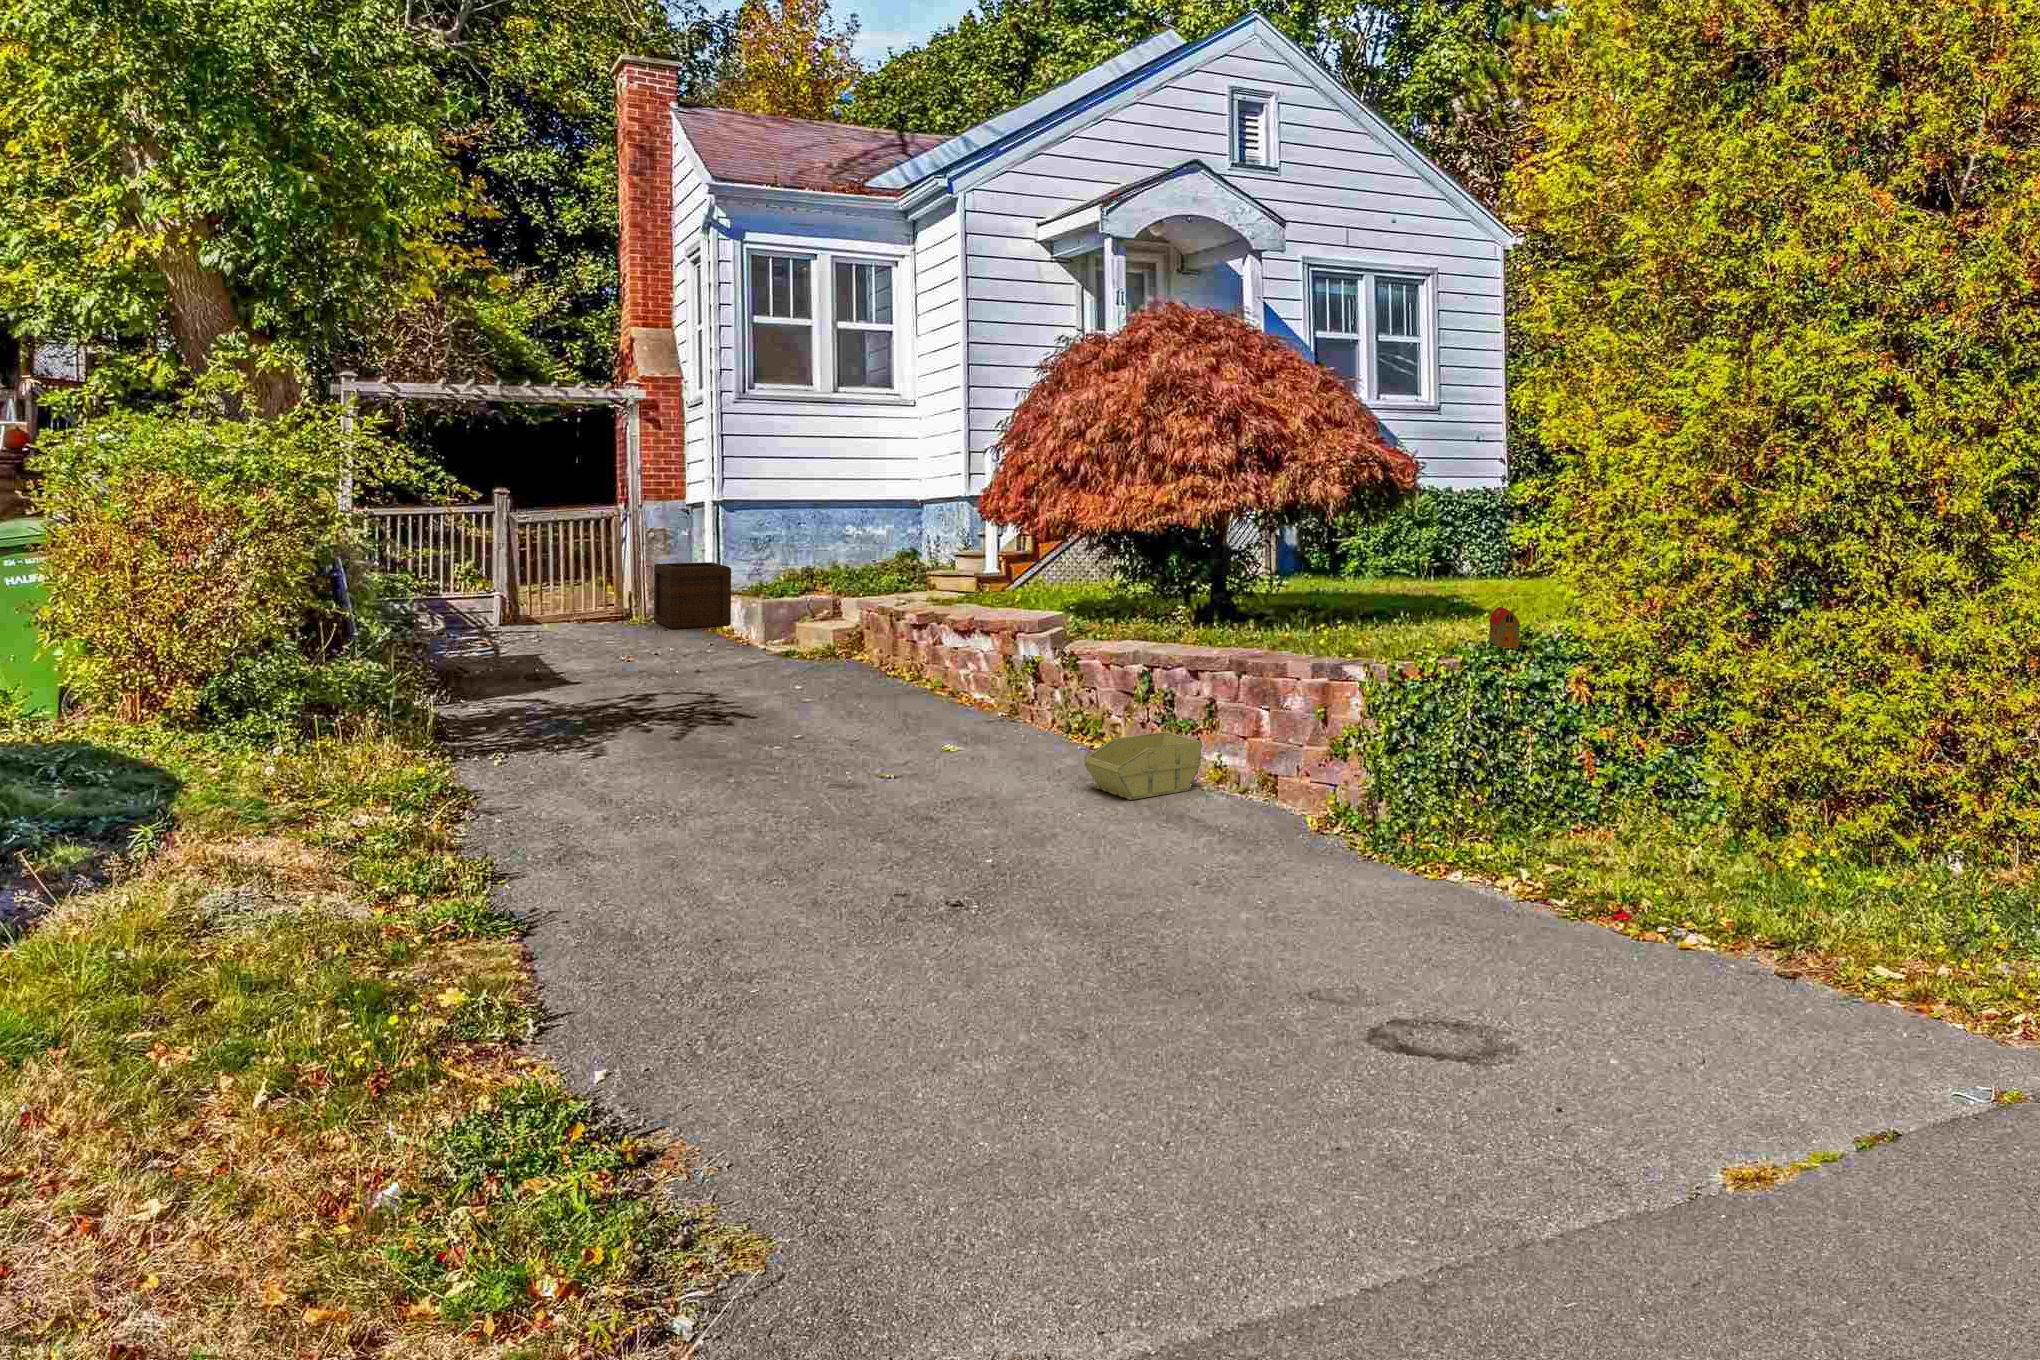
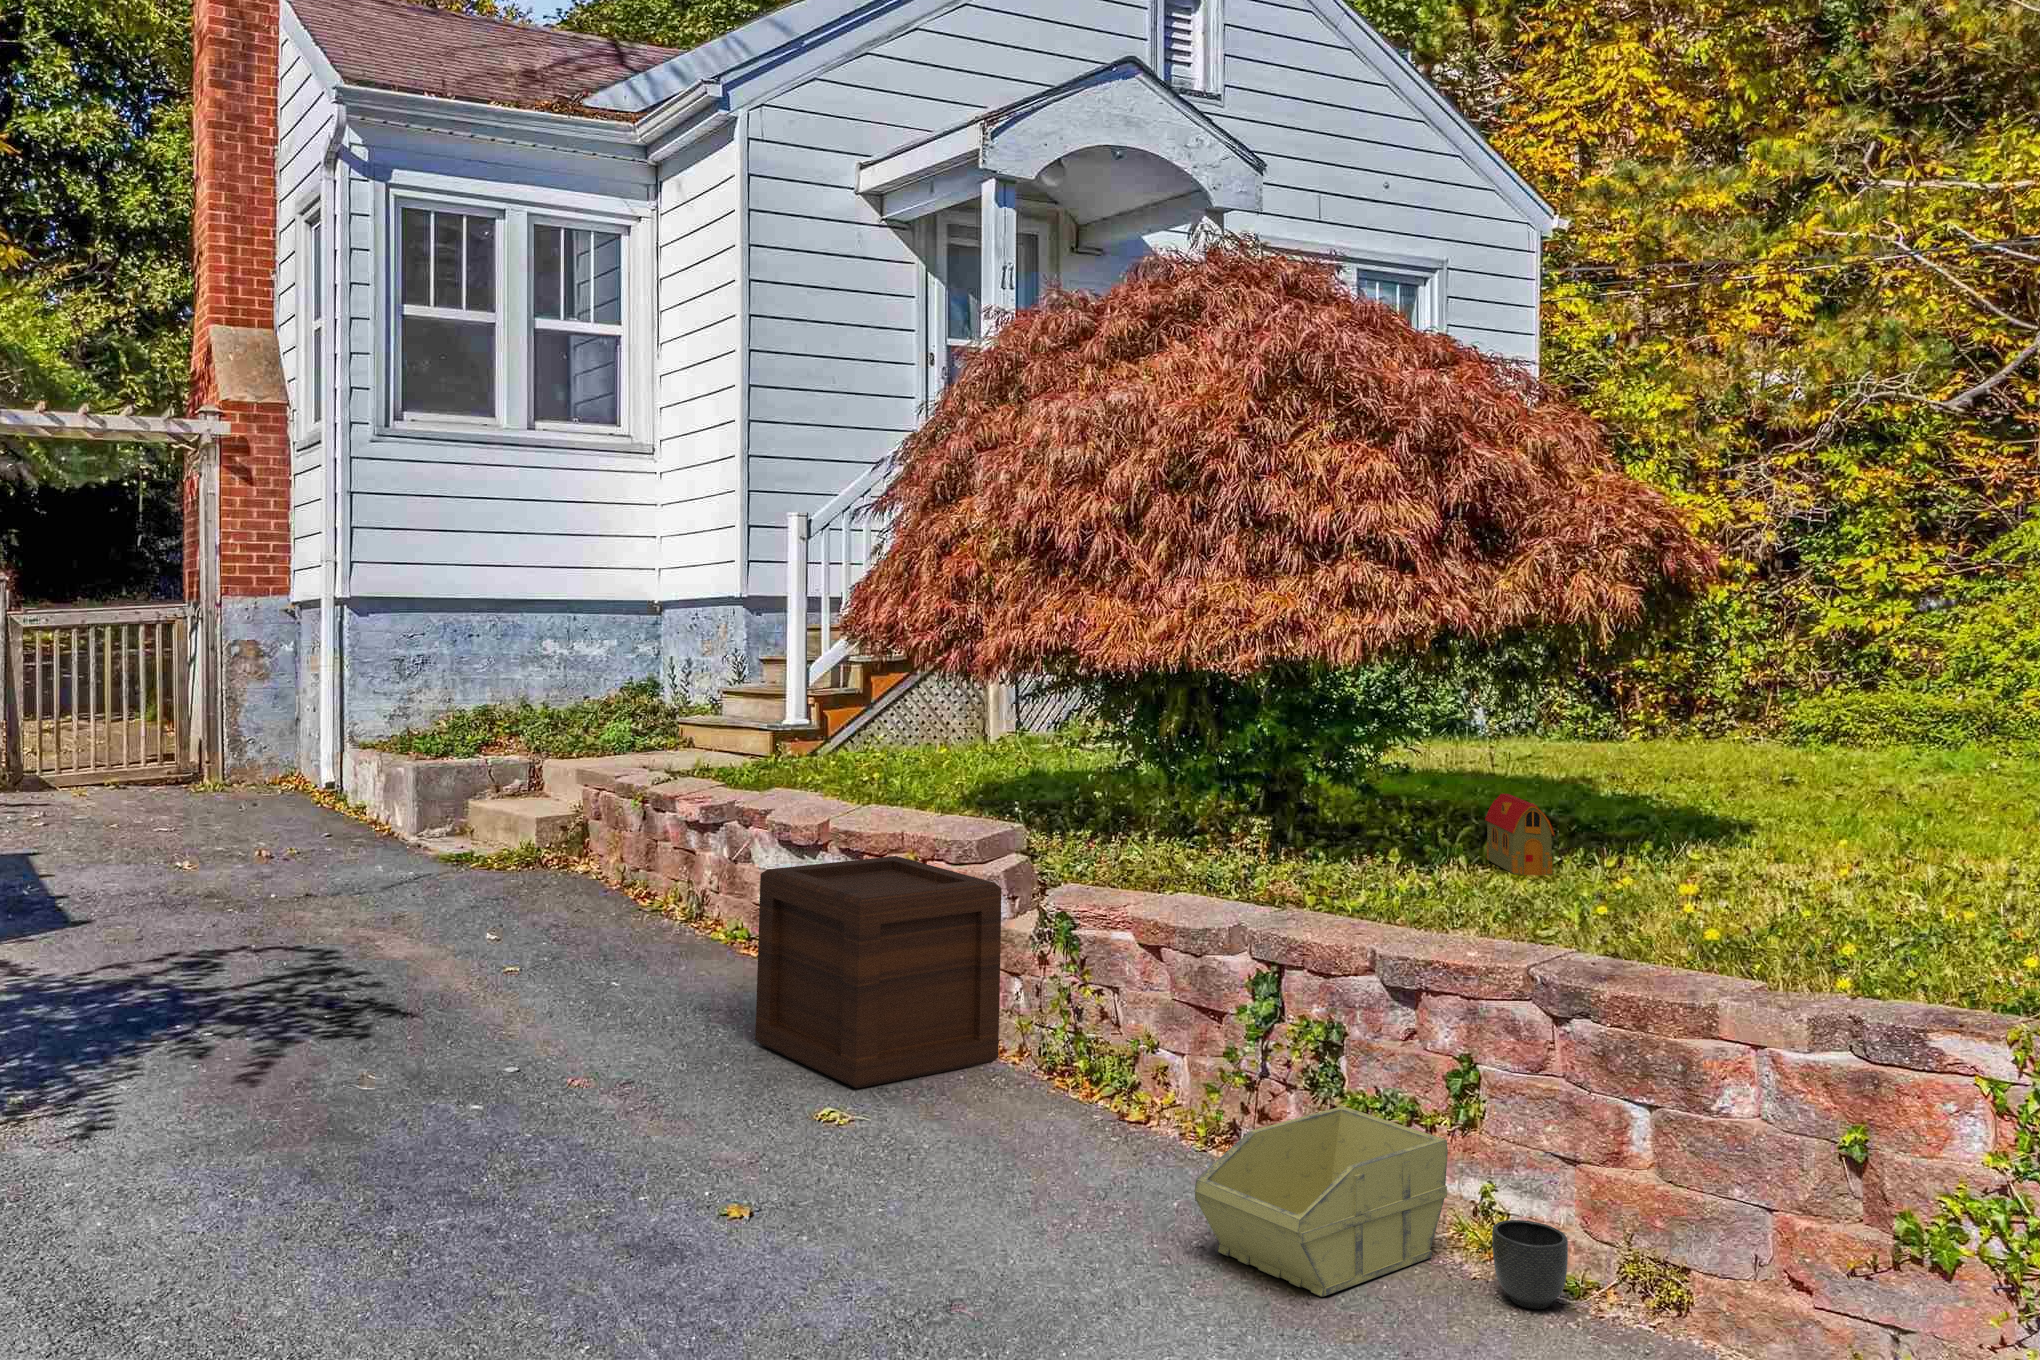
wooden crate: present [654,562,731,629] -> present [755,856,1002,1088]
toy house: present [1489,607,1520,648] -> present [1485,794,1555,875]
planter: none [1206,770,1237,803] -> present [1492,1220,1568,1309]

